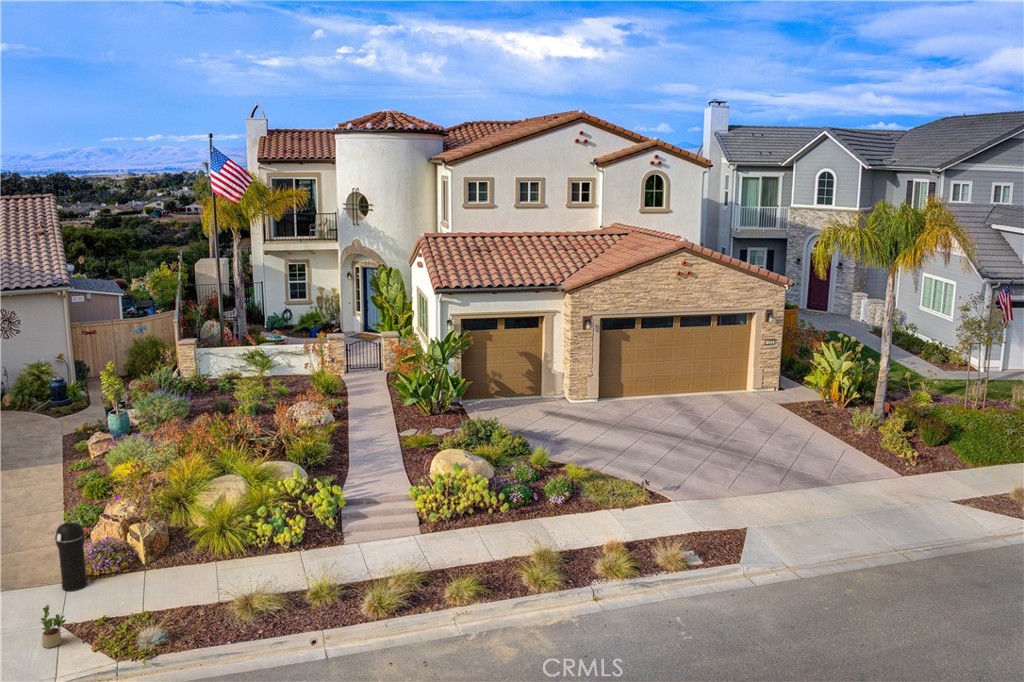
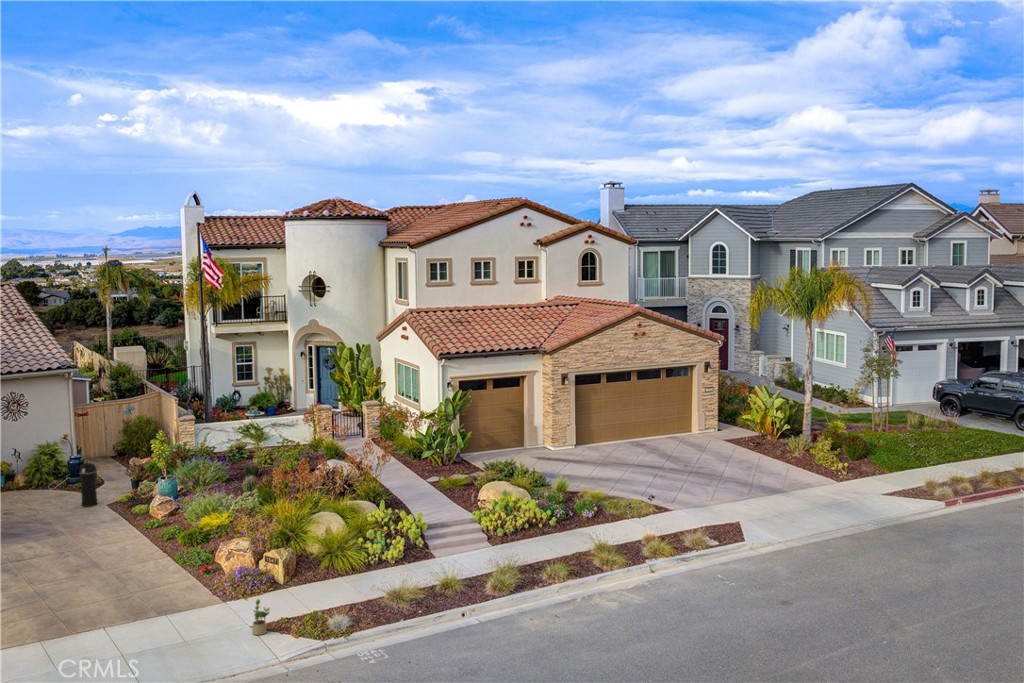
trash can: present [55,522,87,591] -> present [79,463,97,507]

